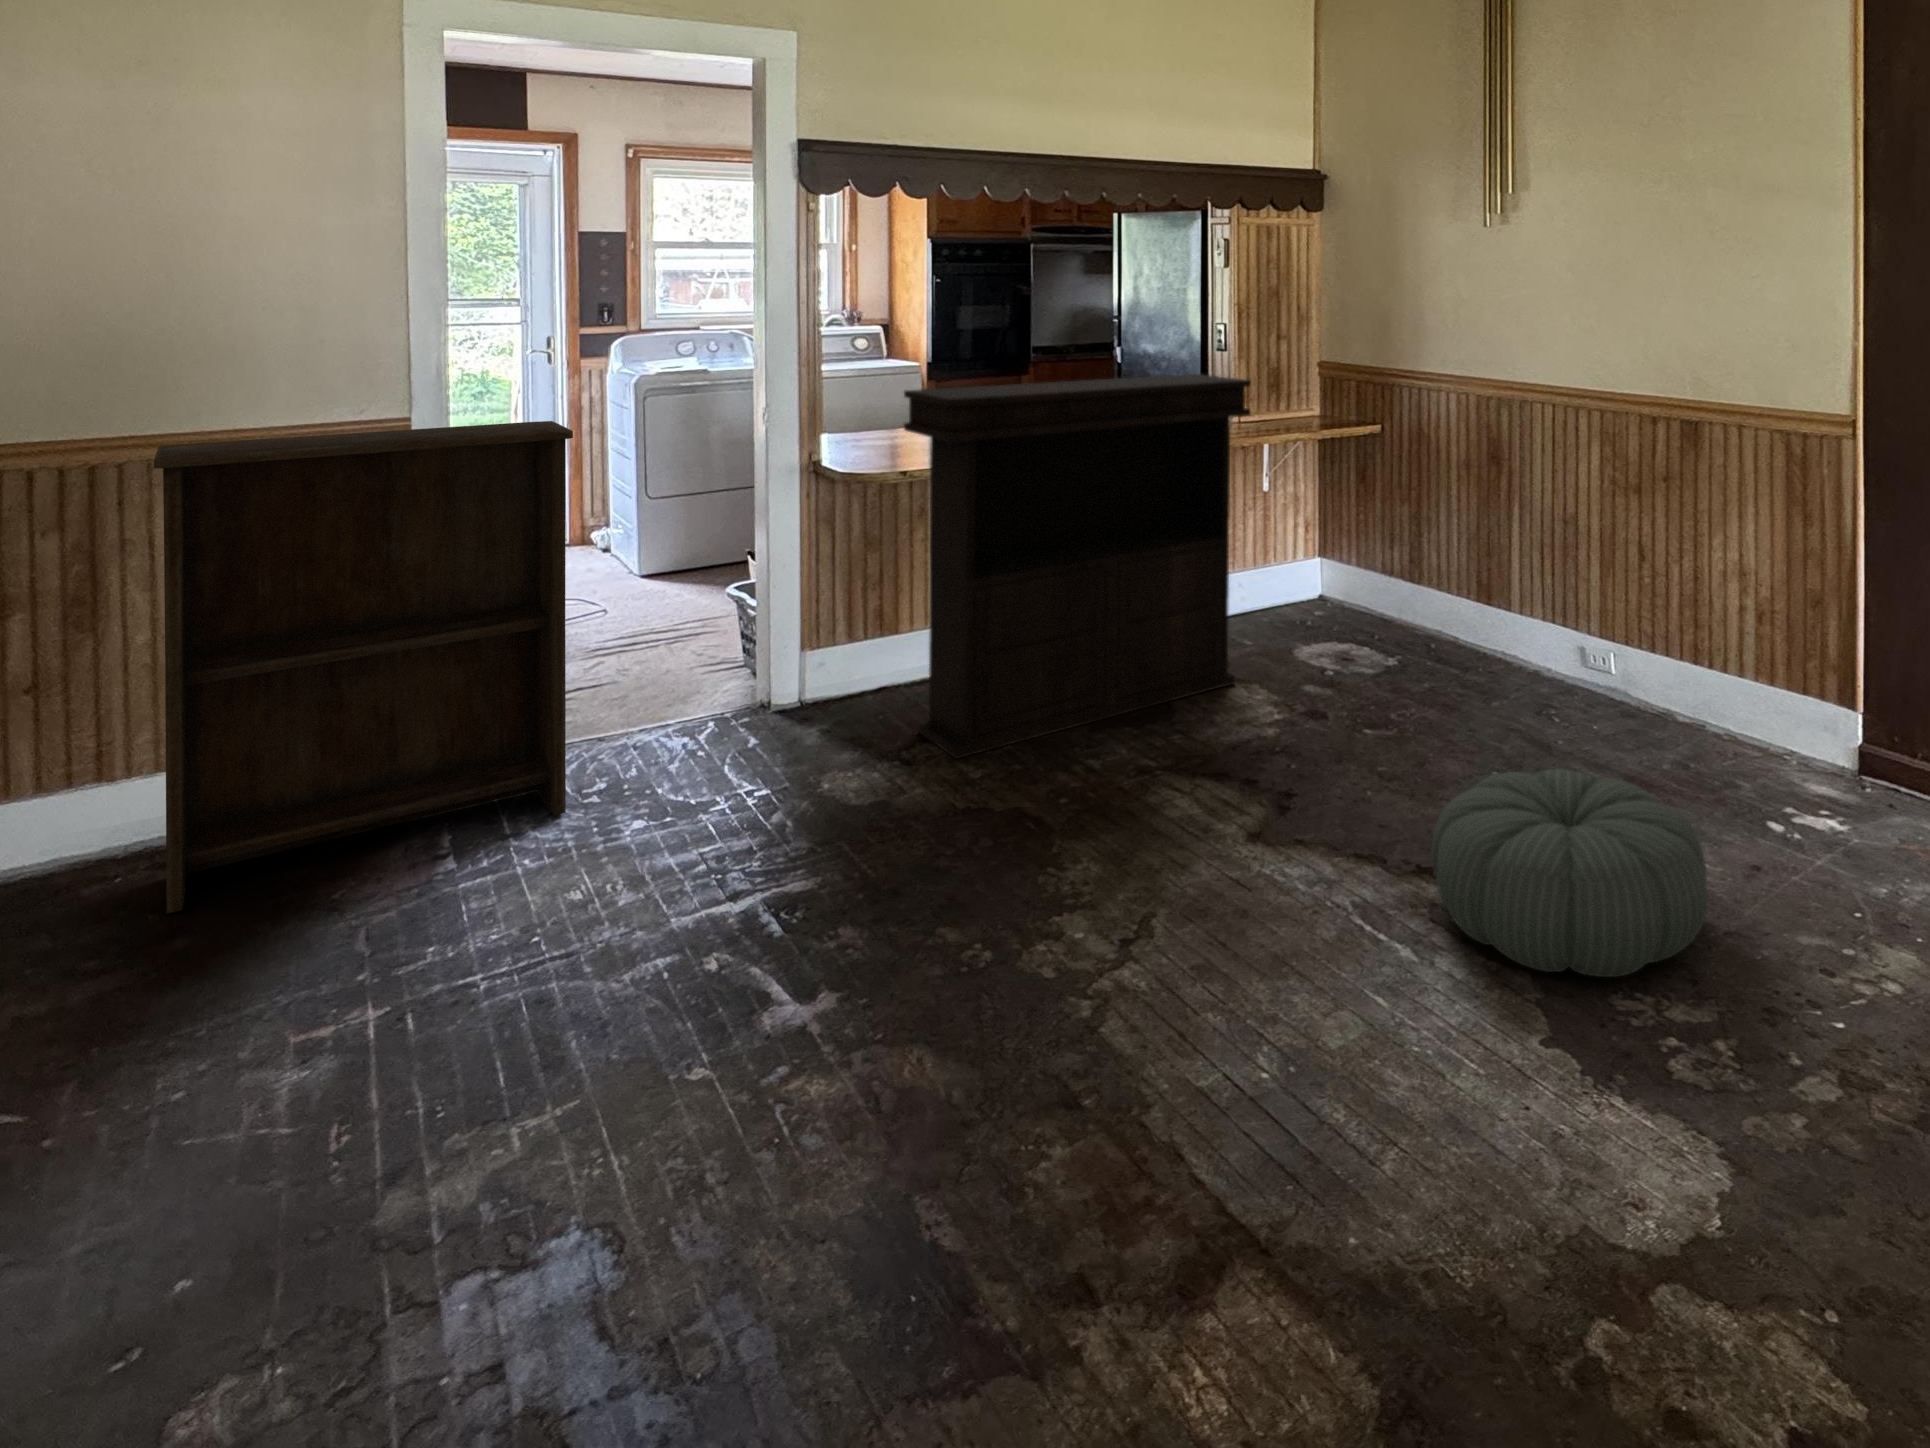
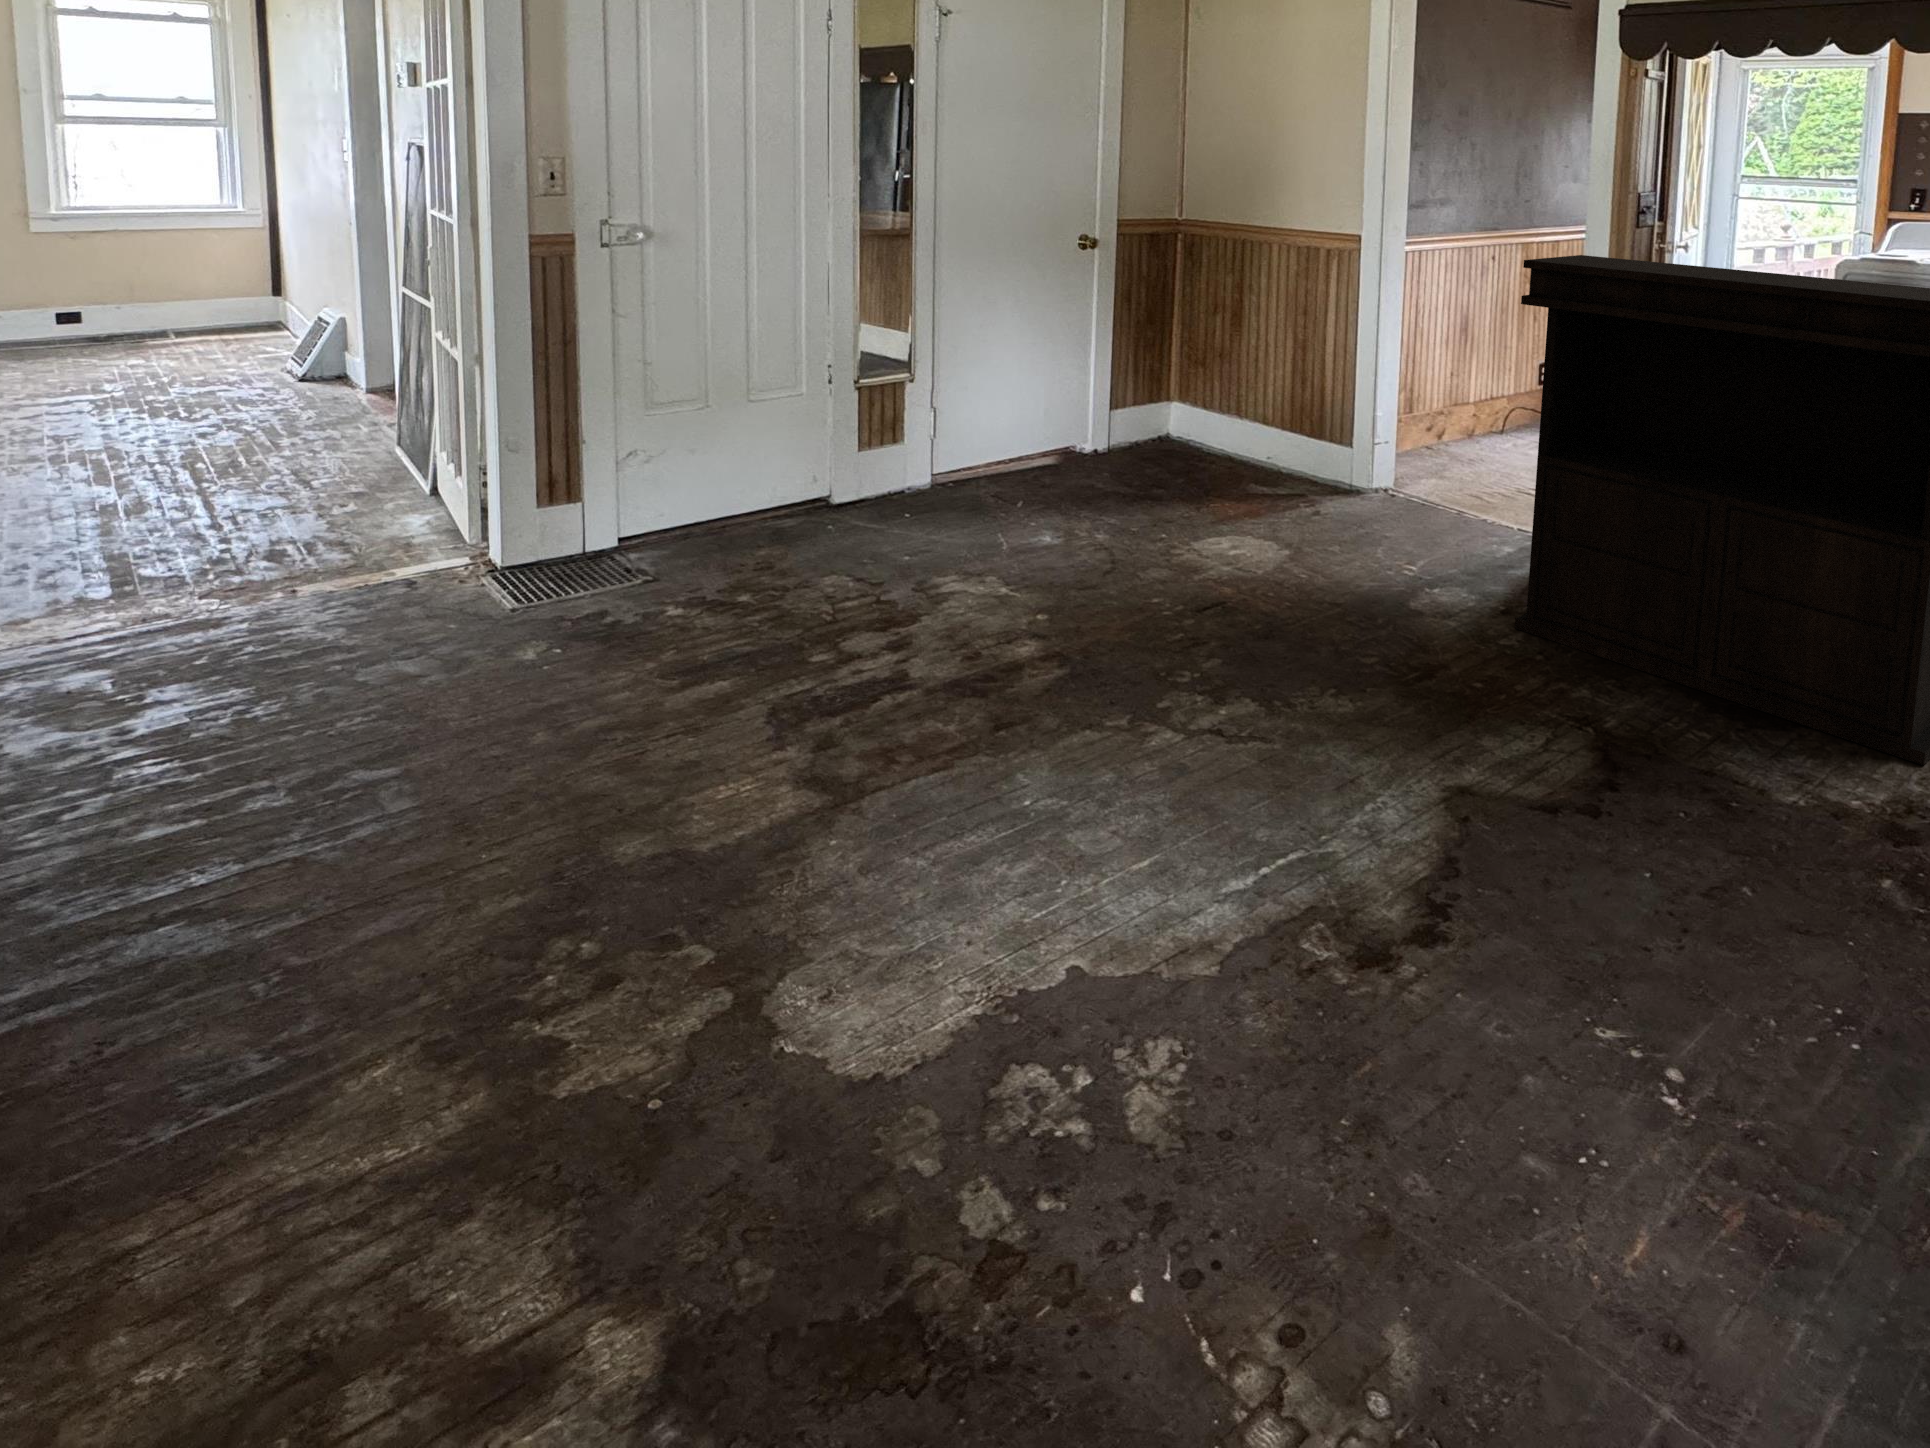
bookshelf: present [154,421,573,913] -> none [1167,229,1377,525]
pouf: present [1432,769,1708,977] -> none [1155,802,1546,1142]

